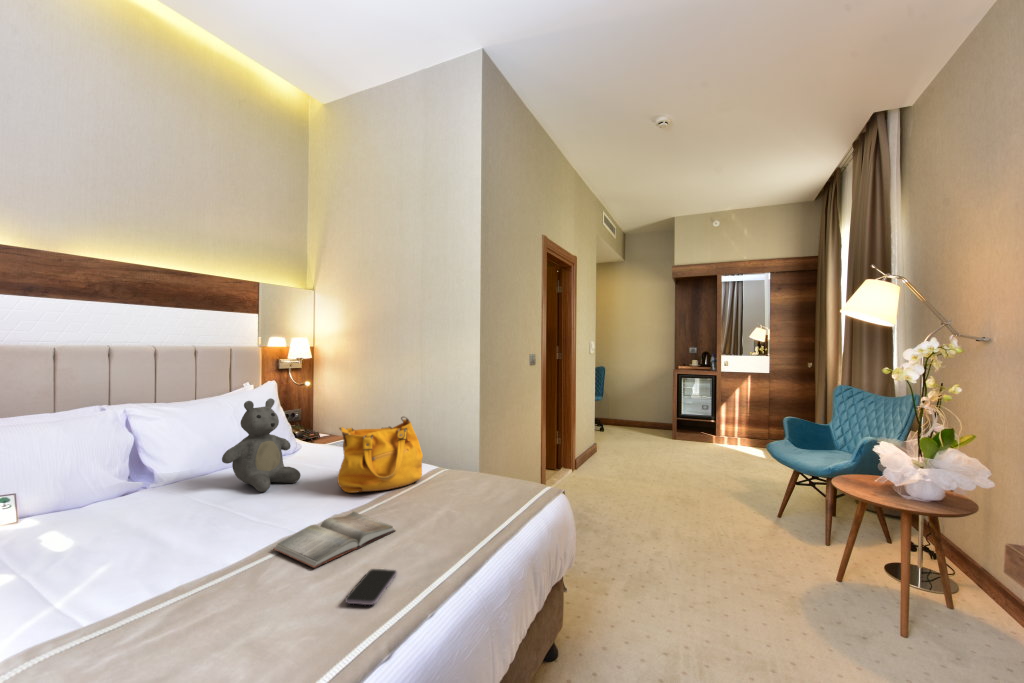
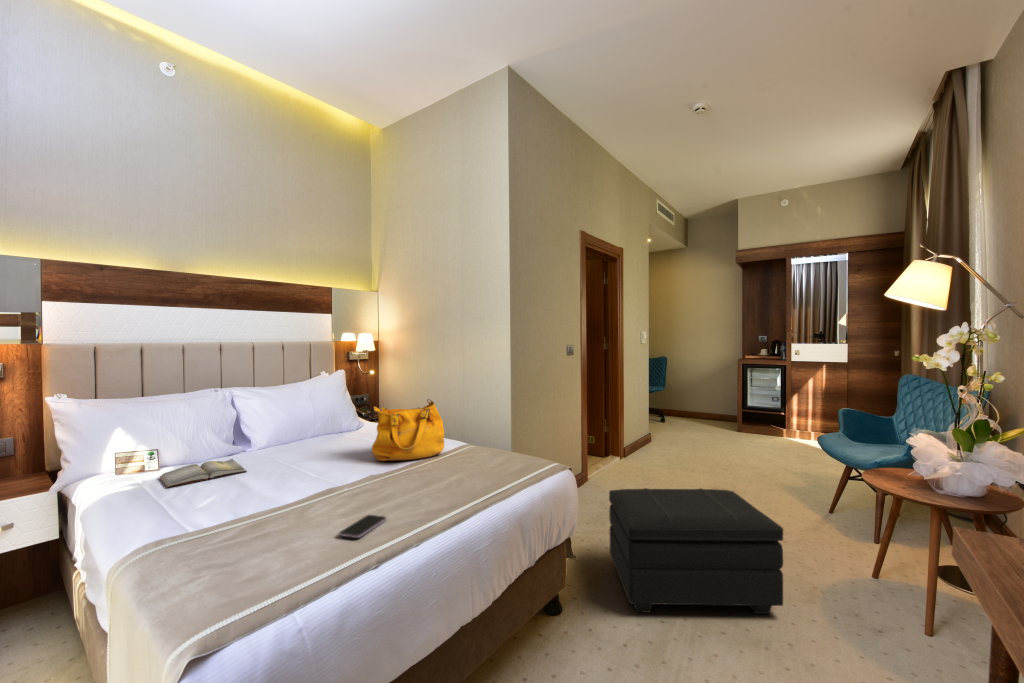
teddy bear: present [222,398,301,492] -> none [288,383,349,457]
footstool: none [597,505,781,644] -> present [609,488,783,614]
hardback book: present [273,512,395,568] -> present [160,459,247,487]

